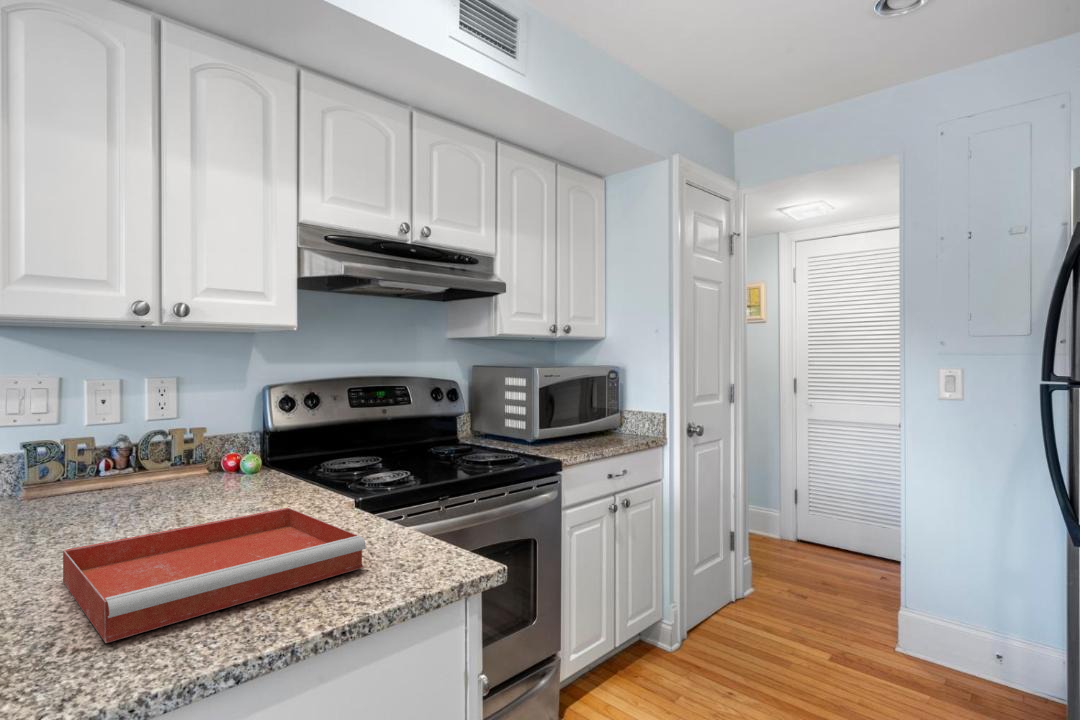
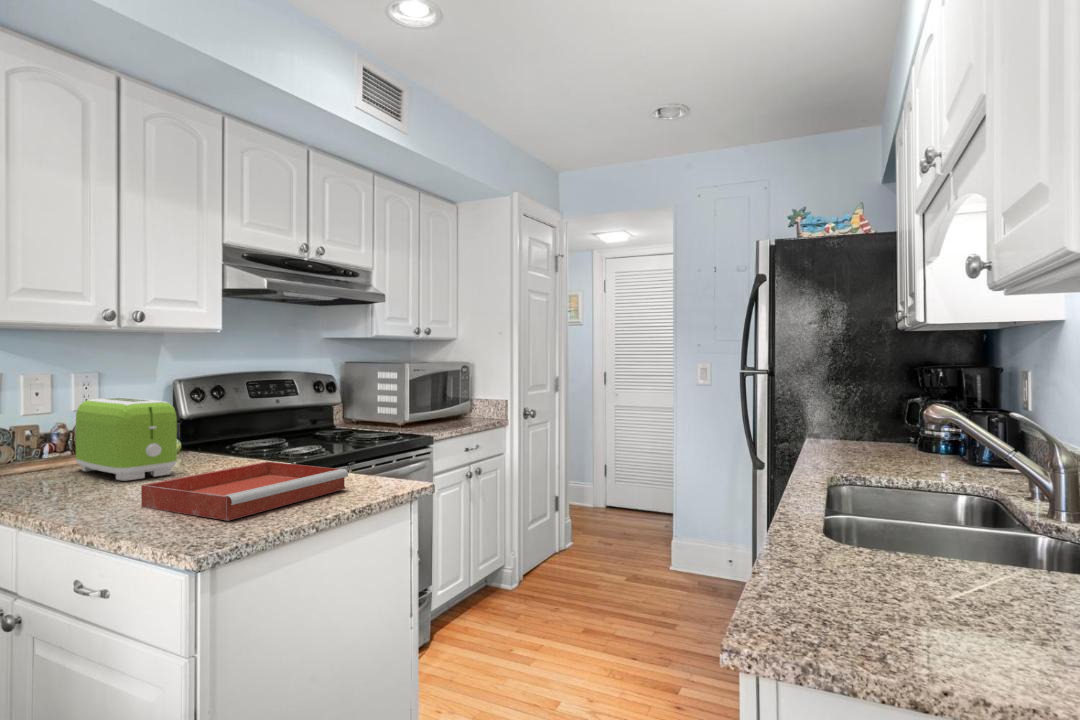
toaster: none [109,410,201,520] -> present [76,398,177,480]

